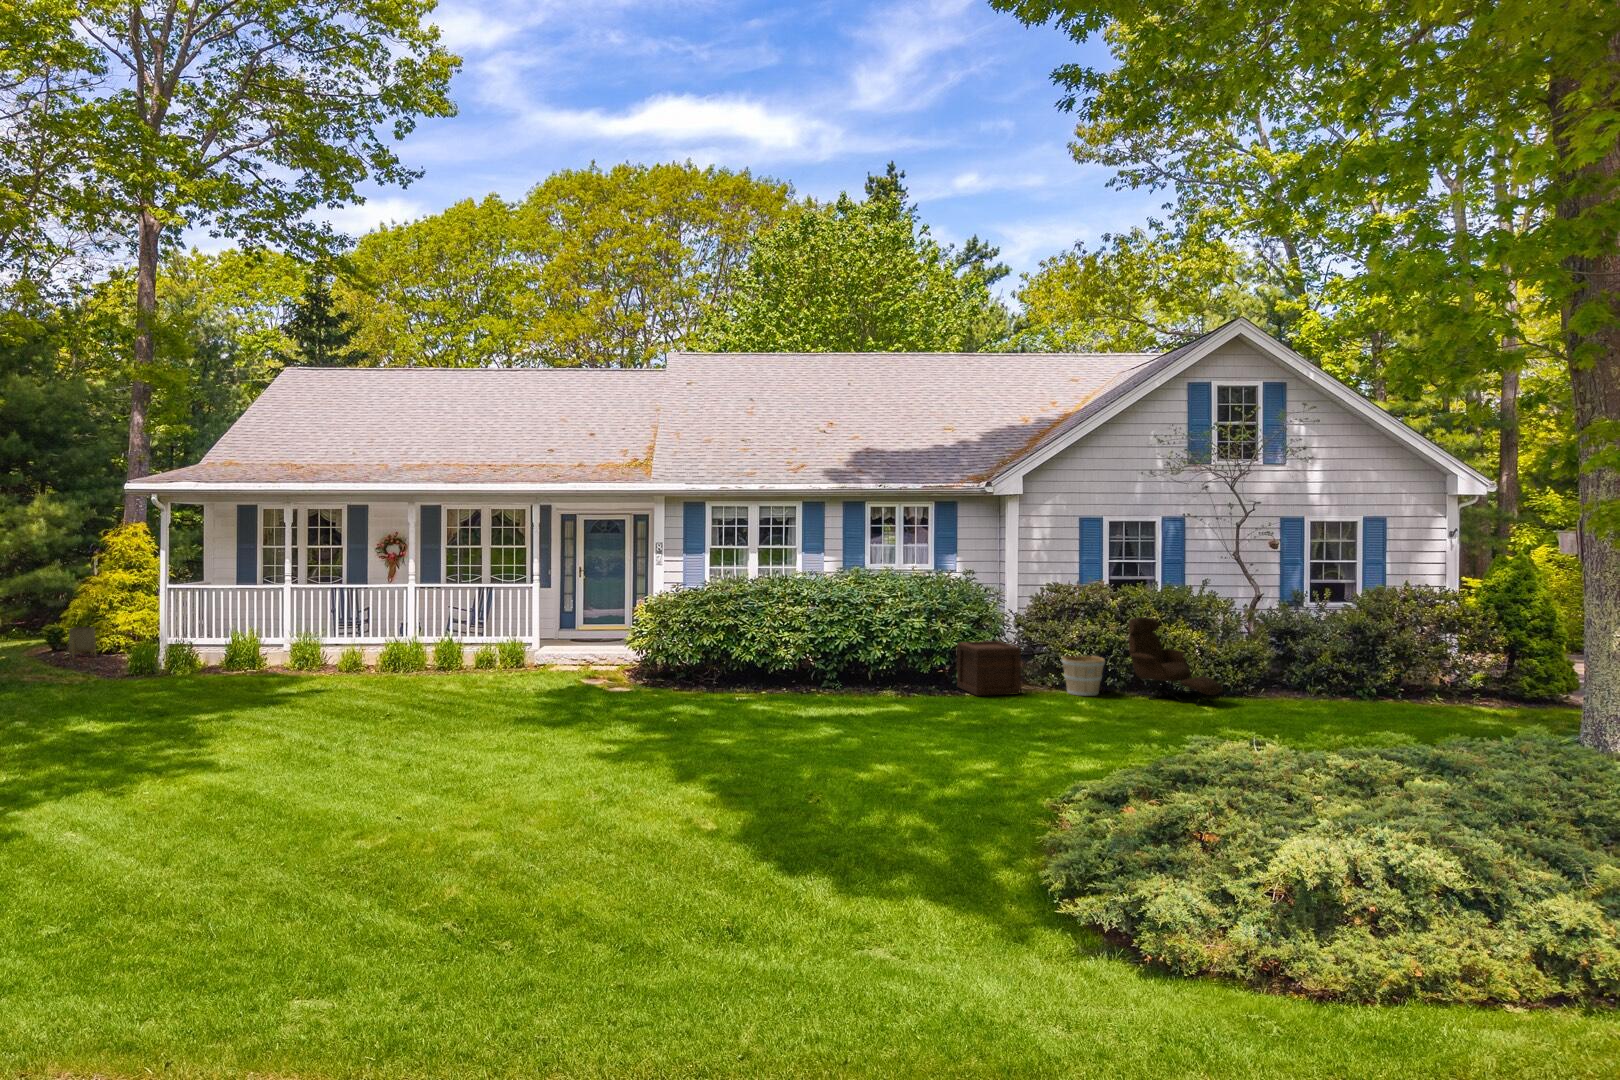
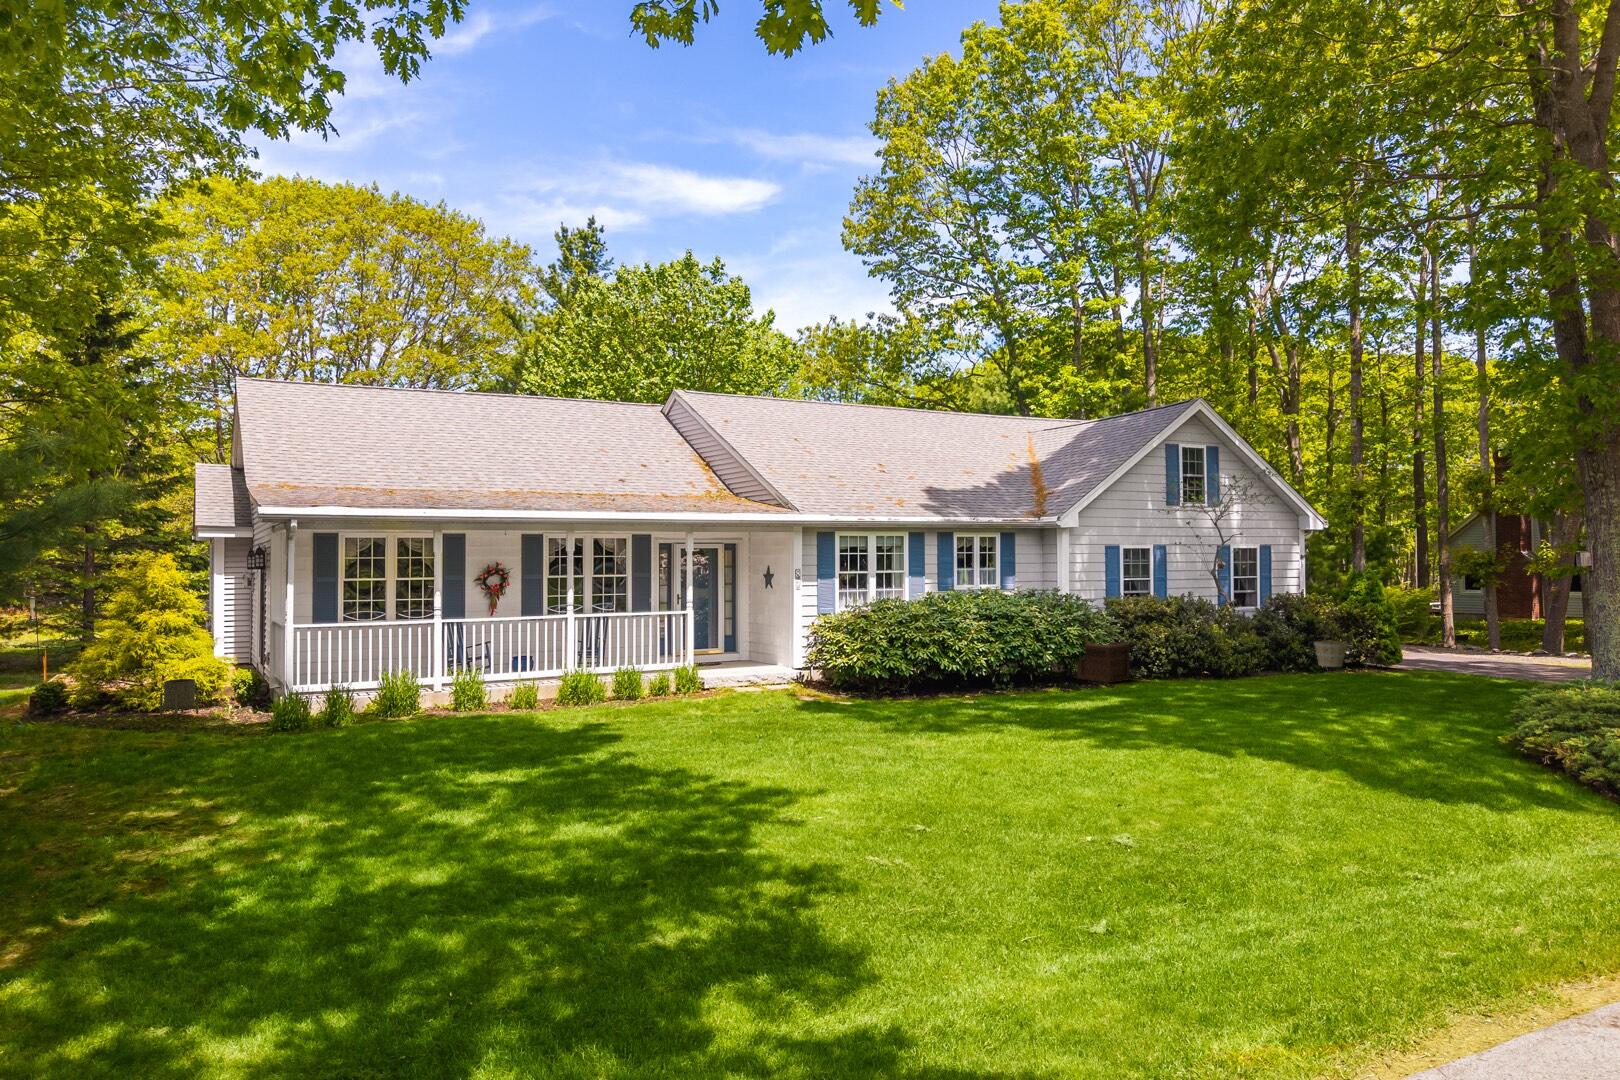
lounge chair: present [1129,617,1223,705] -> none [1185,618,1255,679]
wooden bucket: present [1062,656,1105,696] -> present [1314,640,1347,667]

